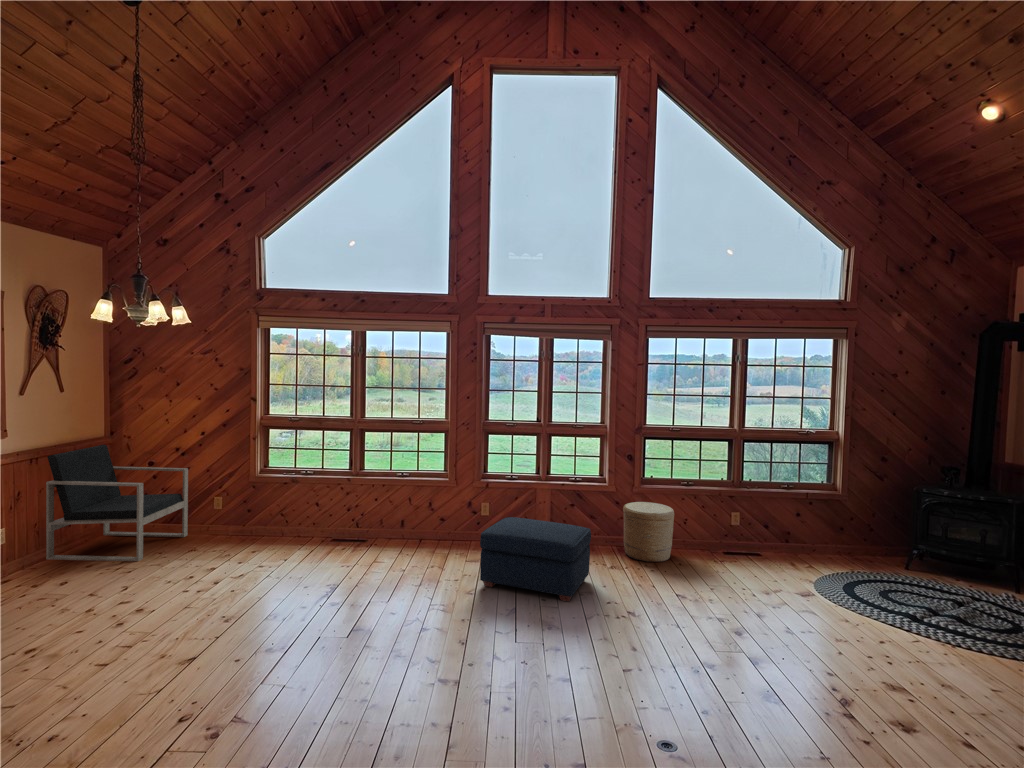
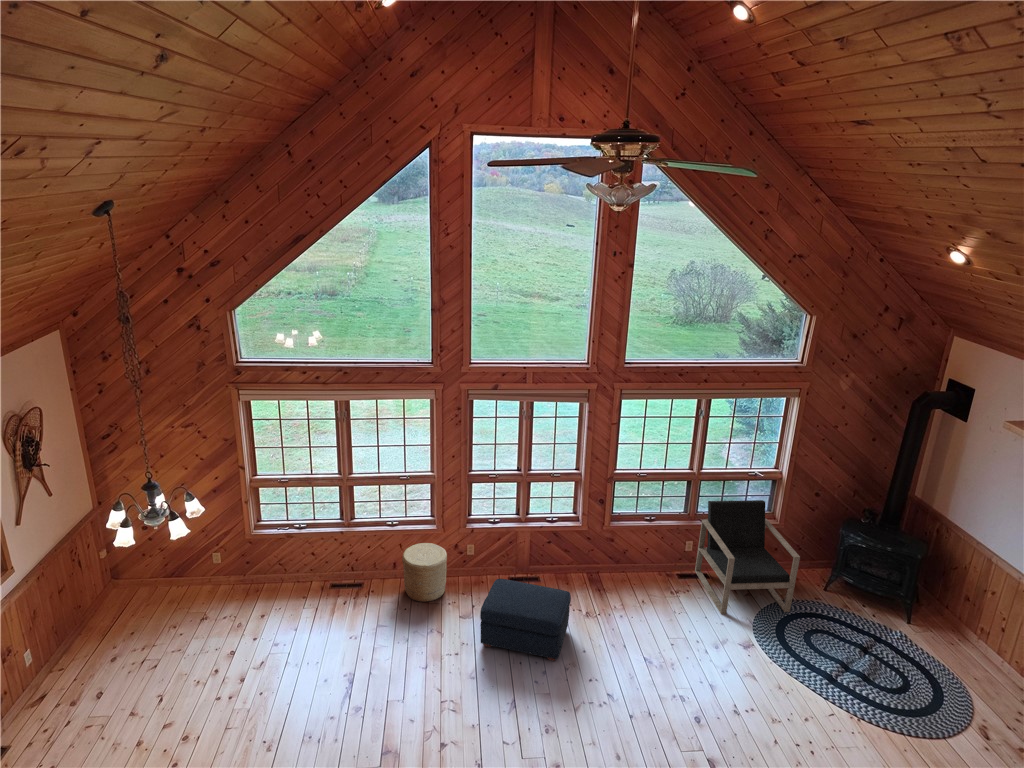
armchair: present [46,445,188,561] -> present [695,500,800,614]
woven basket: present [623,502,674,562] -> present [402,543,447,602]

